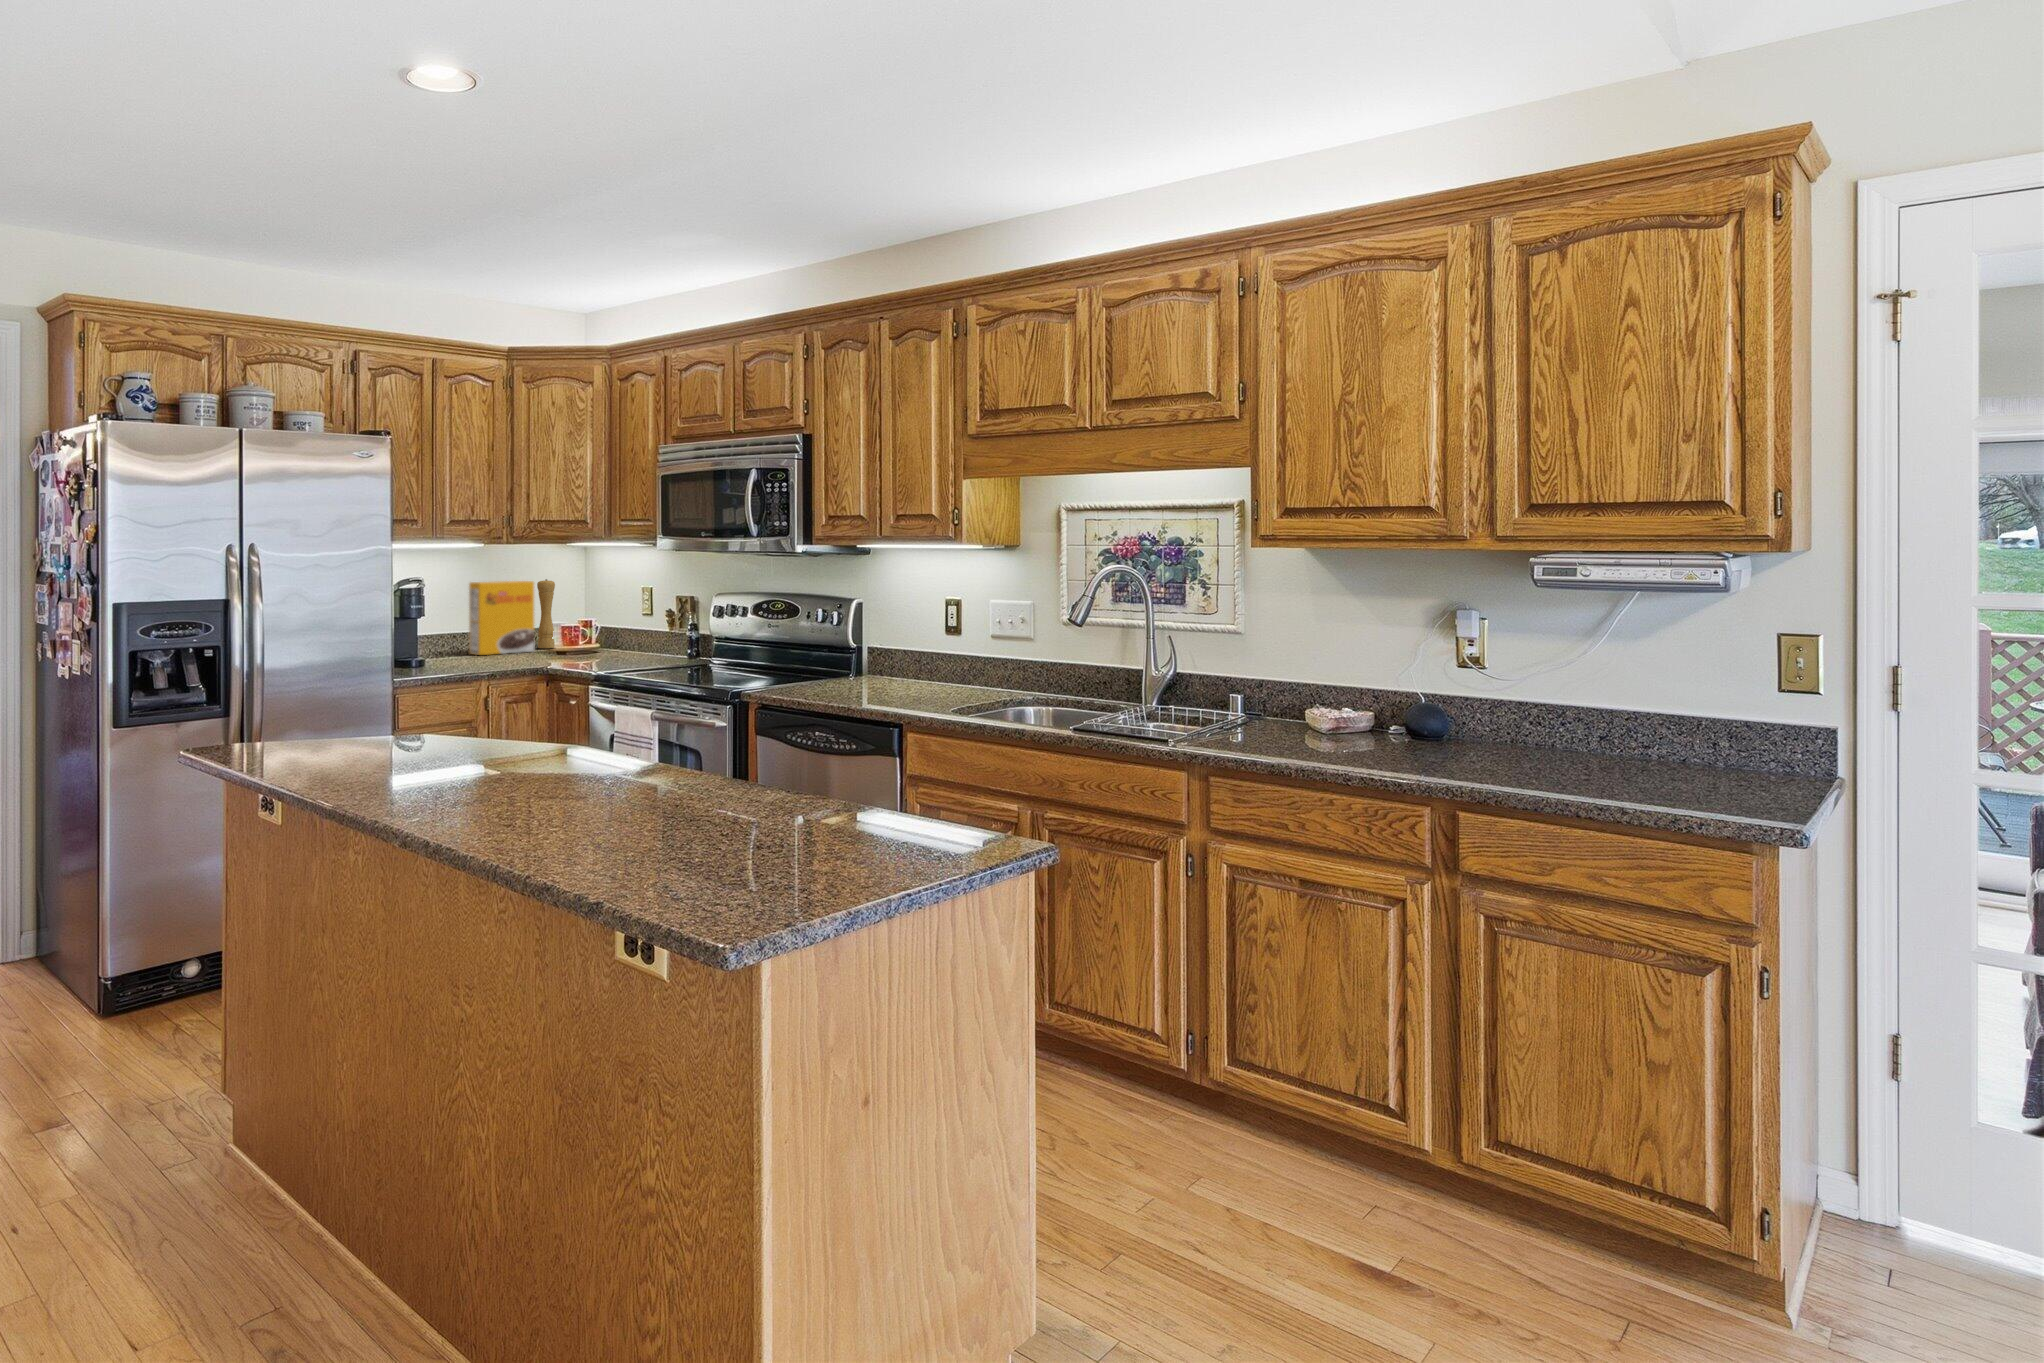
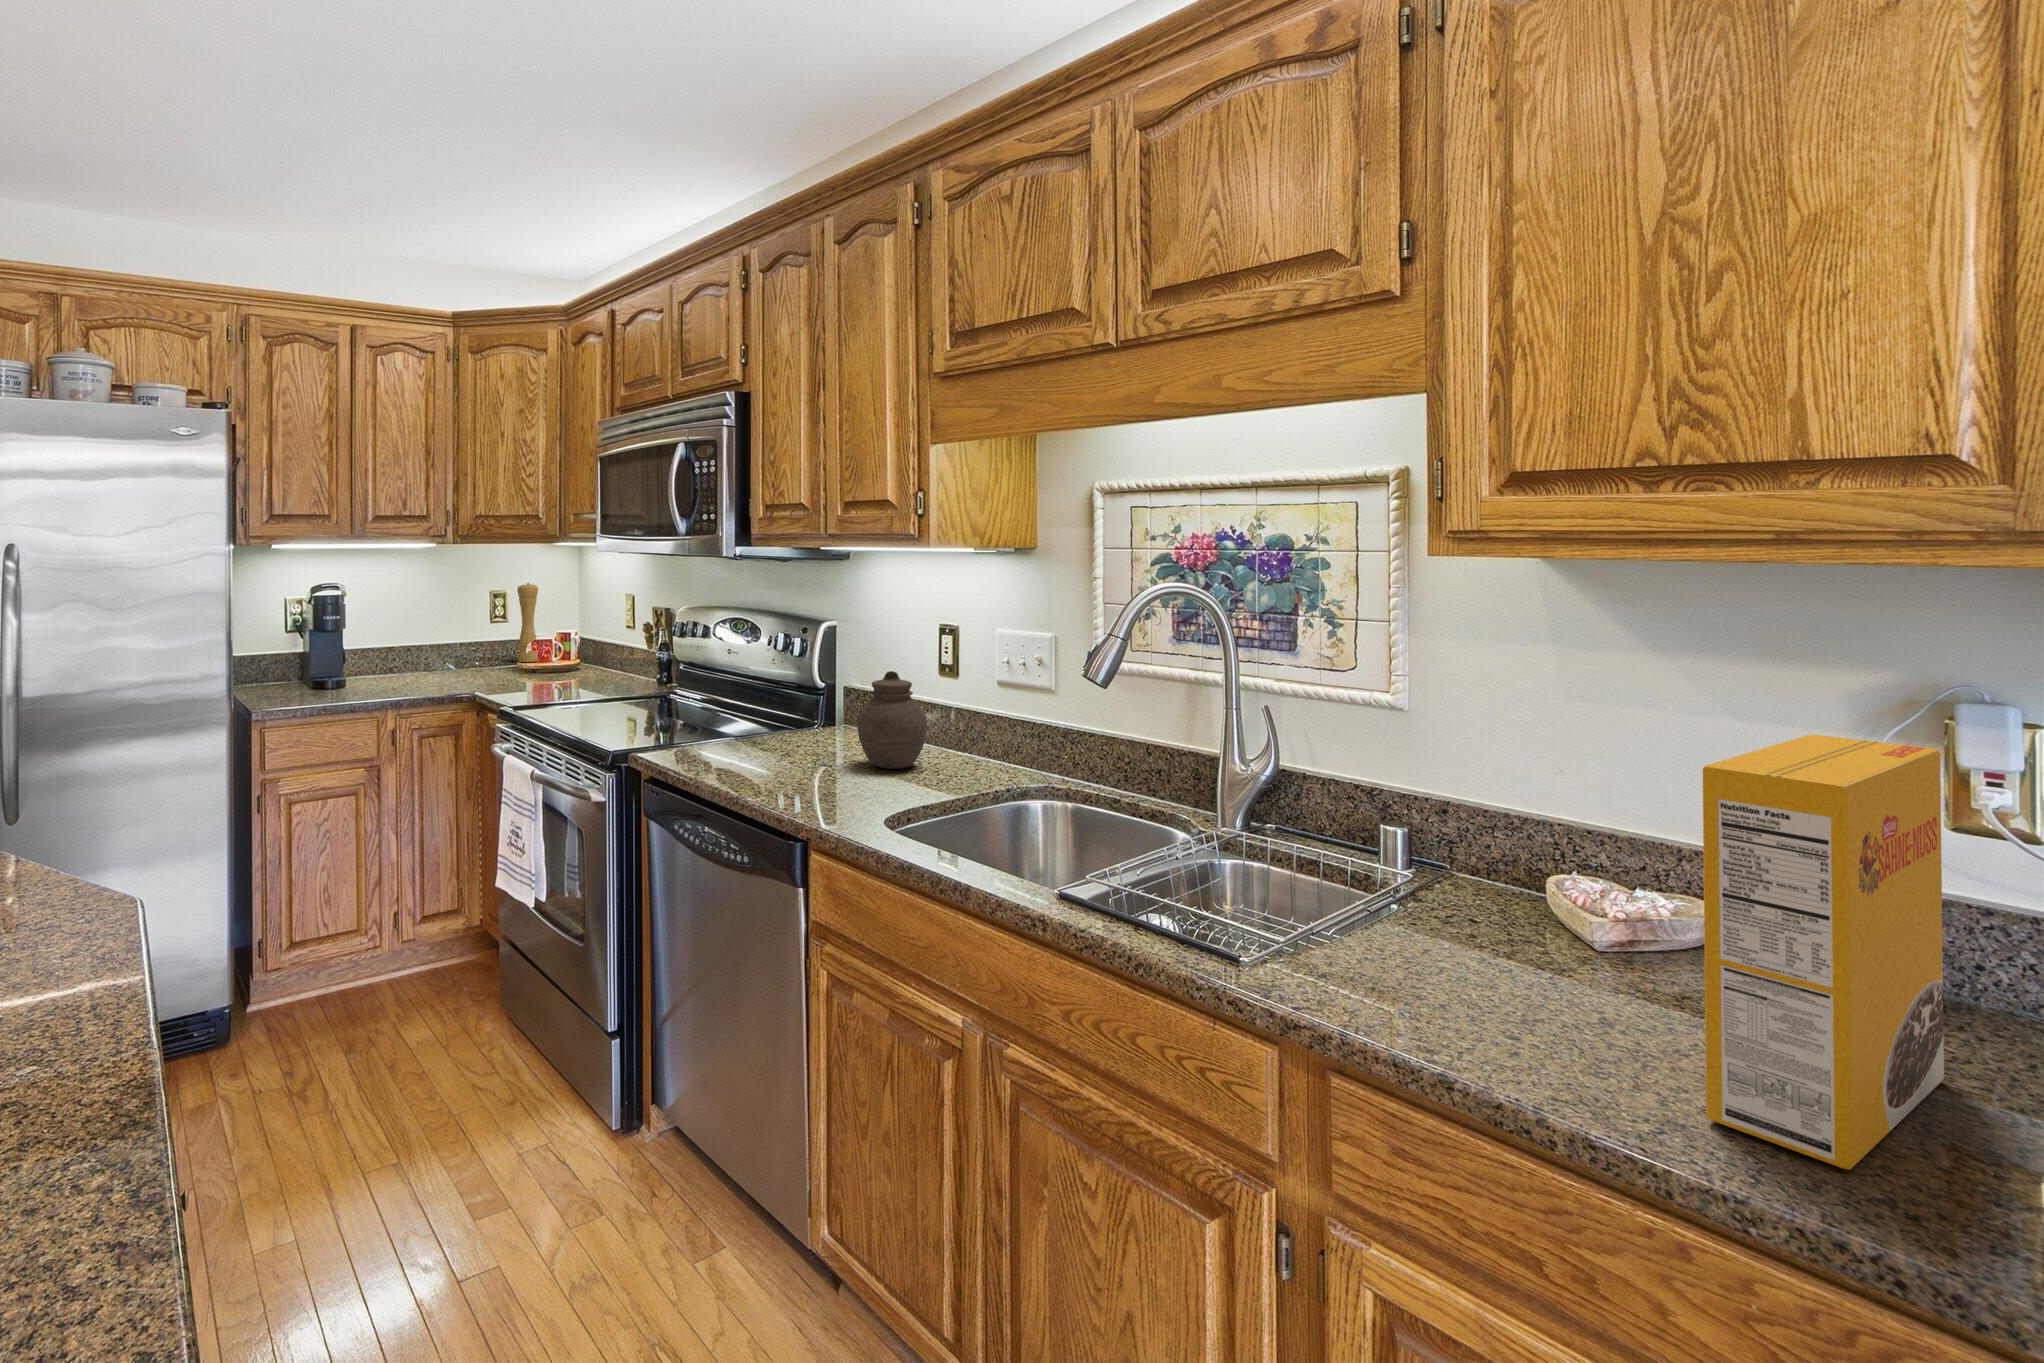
cereal box: present [469,581,534,655] -> present [1703,735,1944,1169]
jar: none [906,629,953,694] -> present [857,671,927,769]

